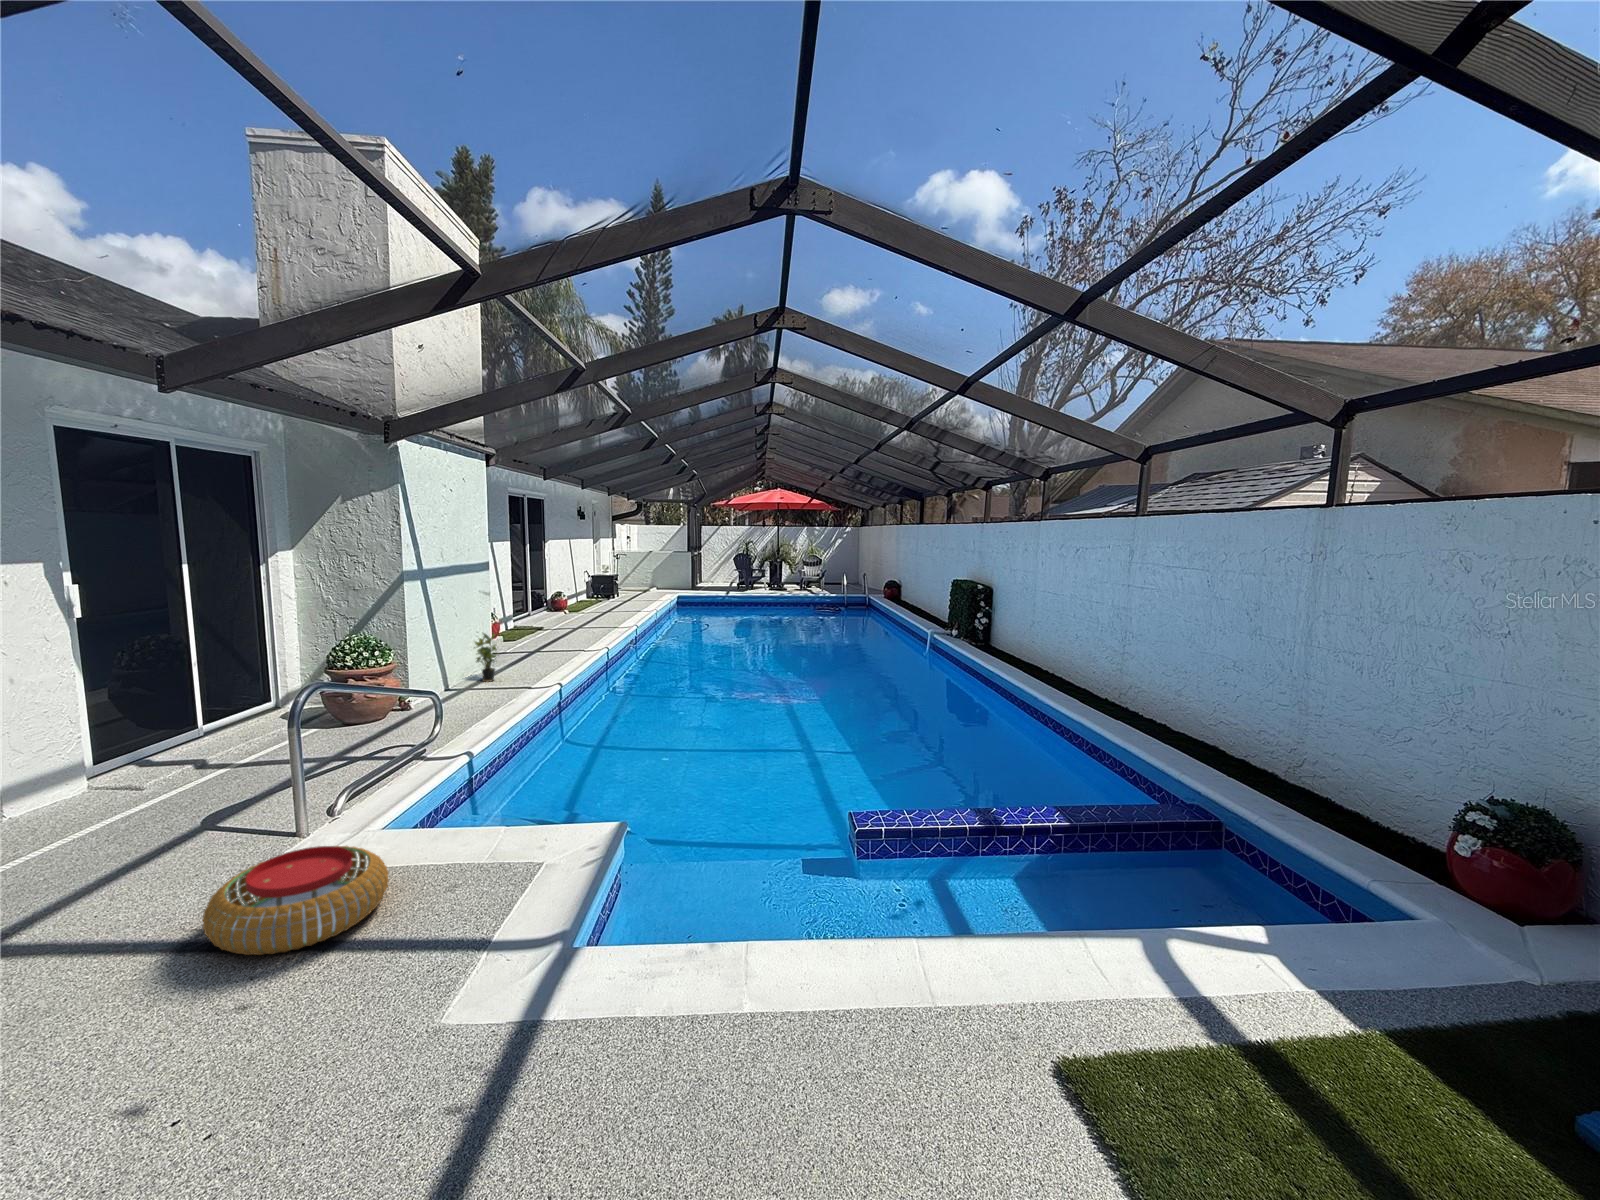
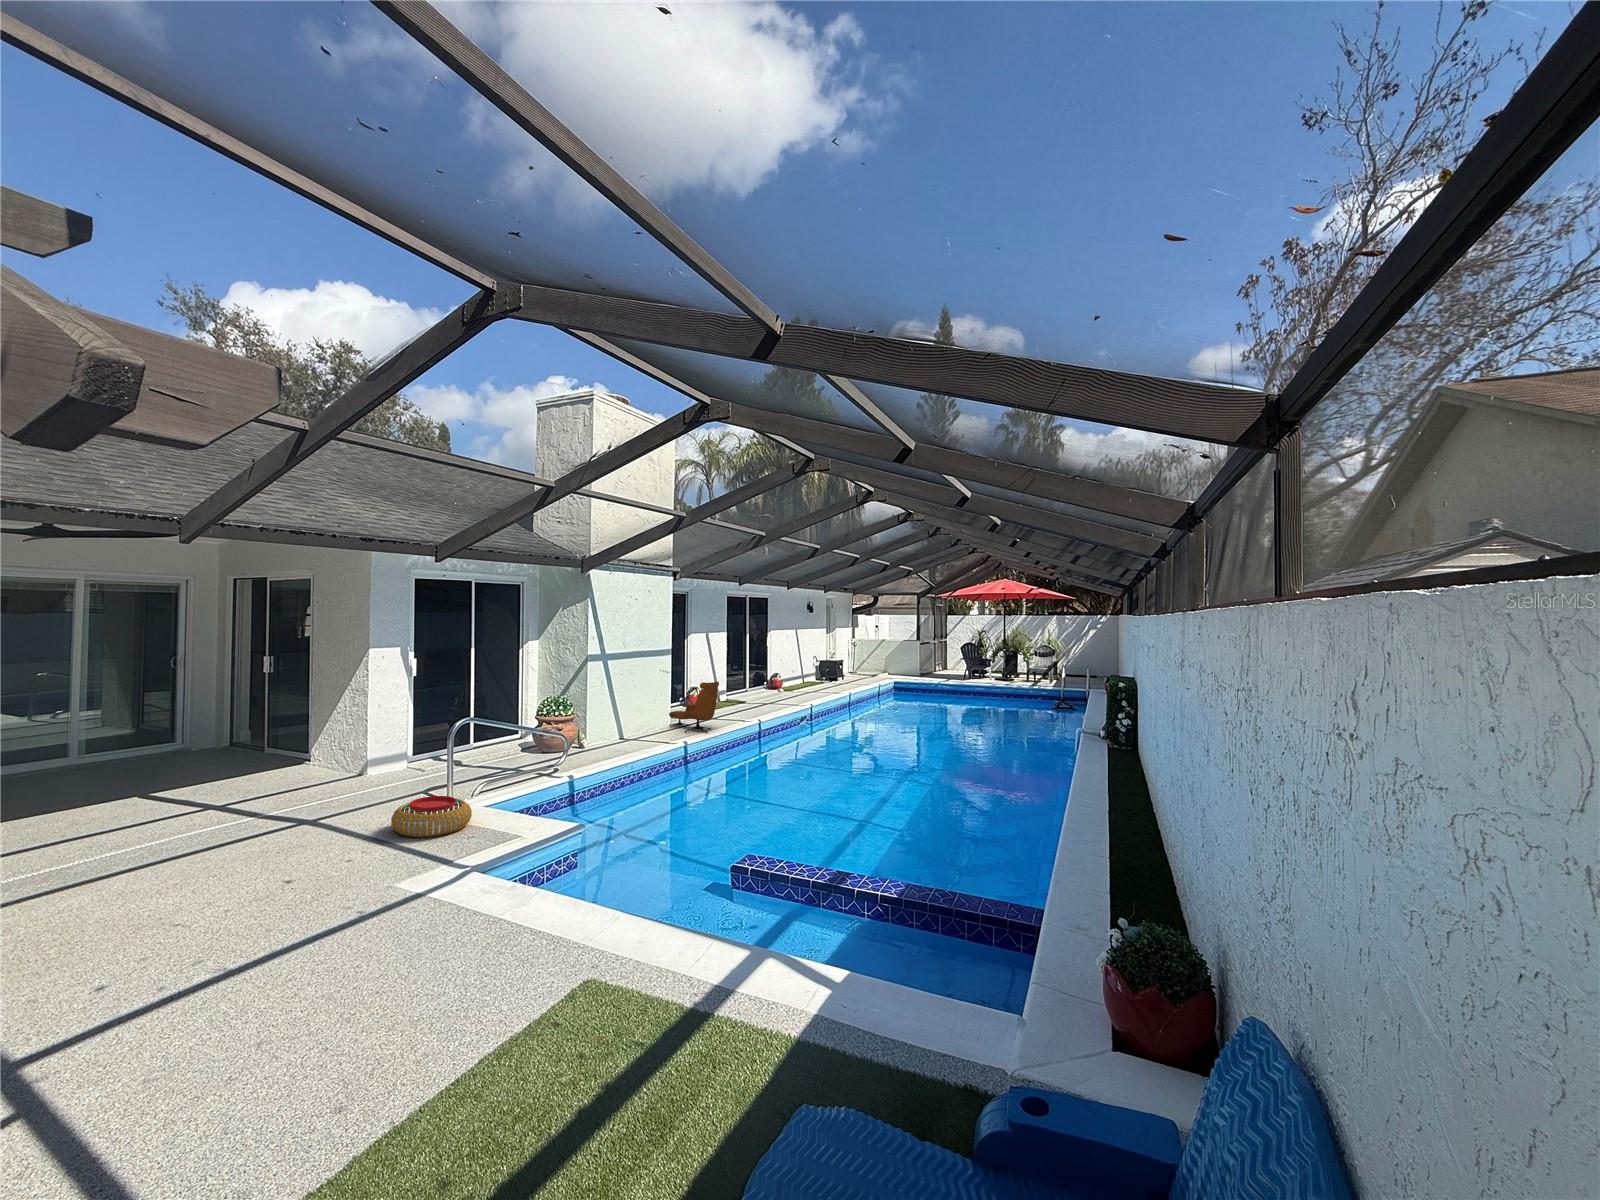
lounge chair: none [499,602,577,670] -> present [669,682,719,733]
potted plant: present [474,633,496,682] -> none [639,701,656,737]

